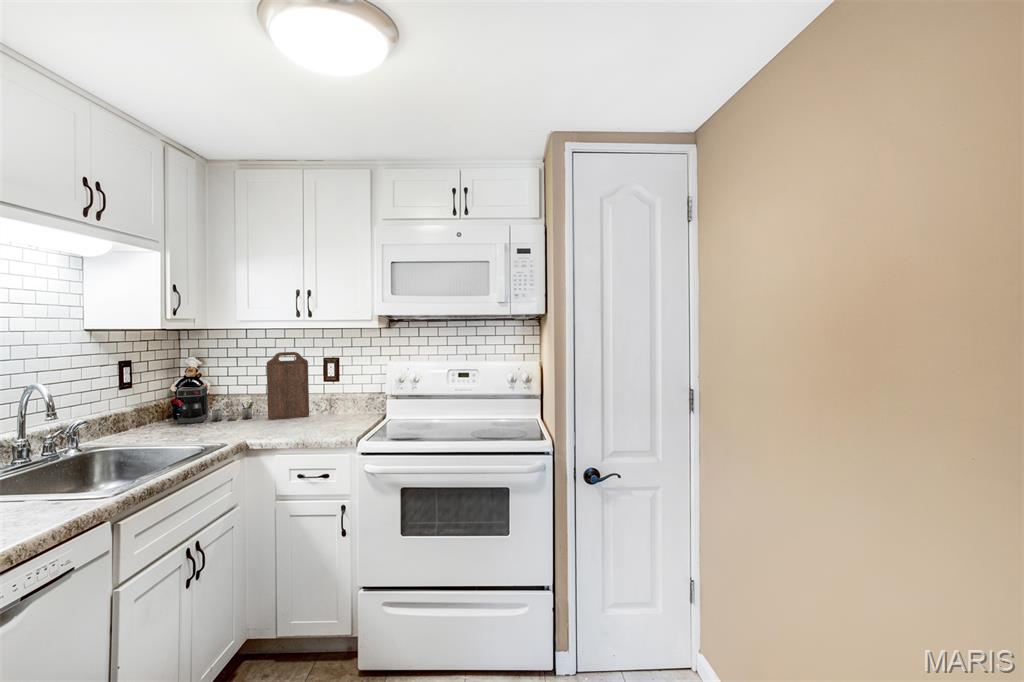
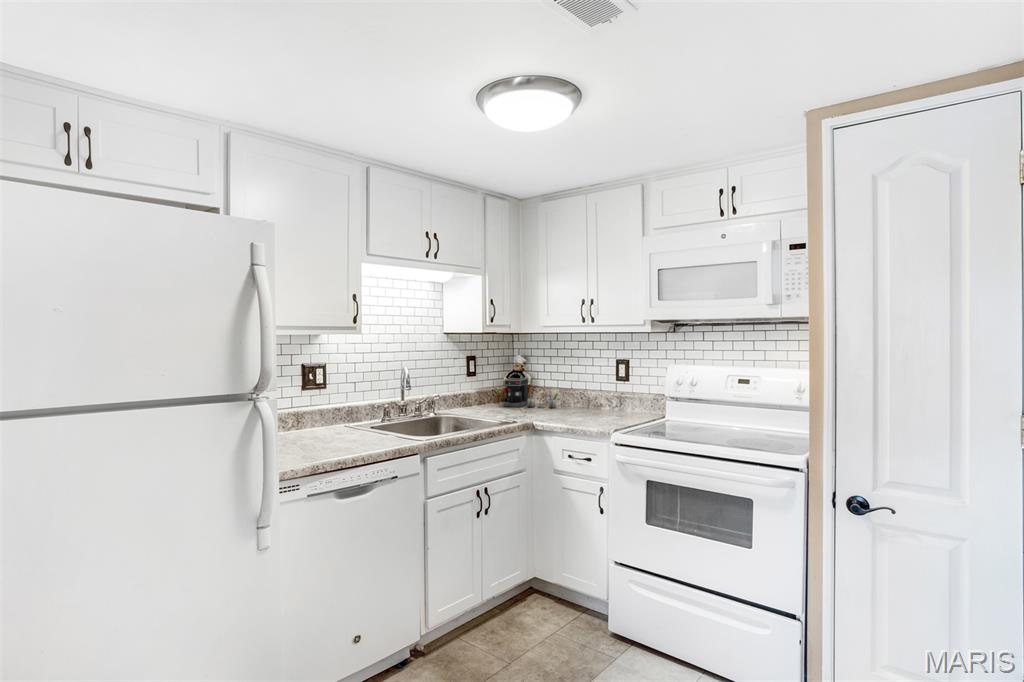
cutting board: present [267,352,309,419] -> none [566,353,599,411]

